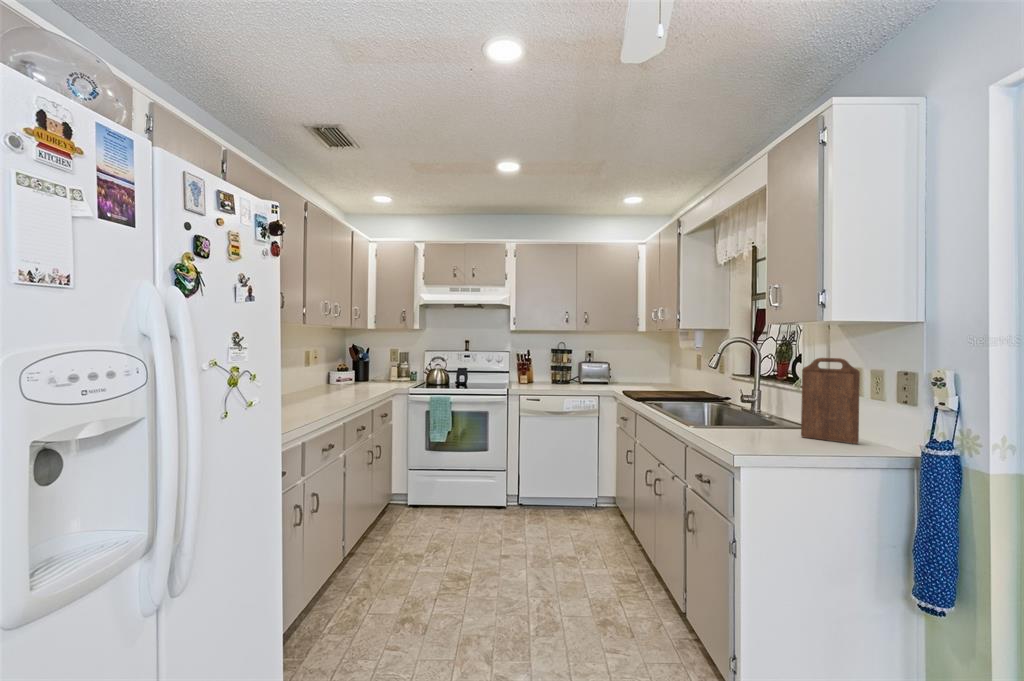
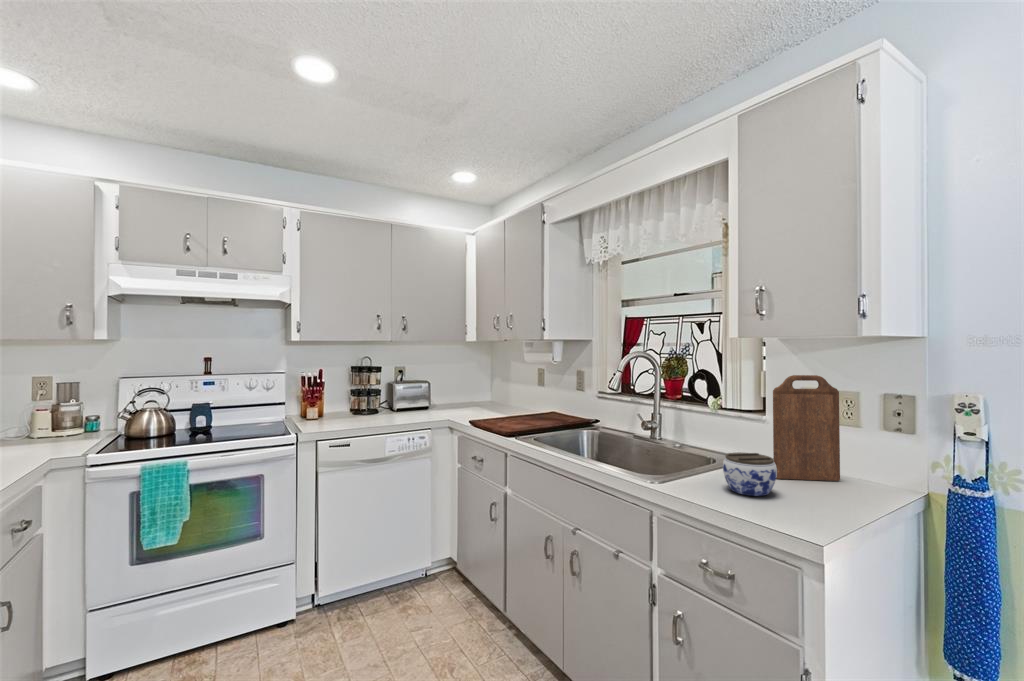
jar: none [740,411,779,441] -> present [723,452,777,496]

